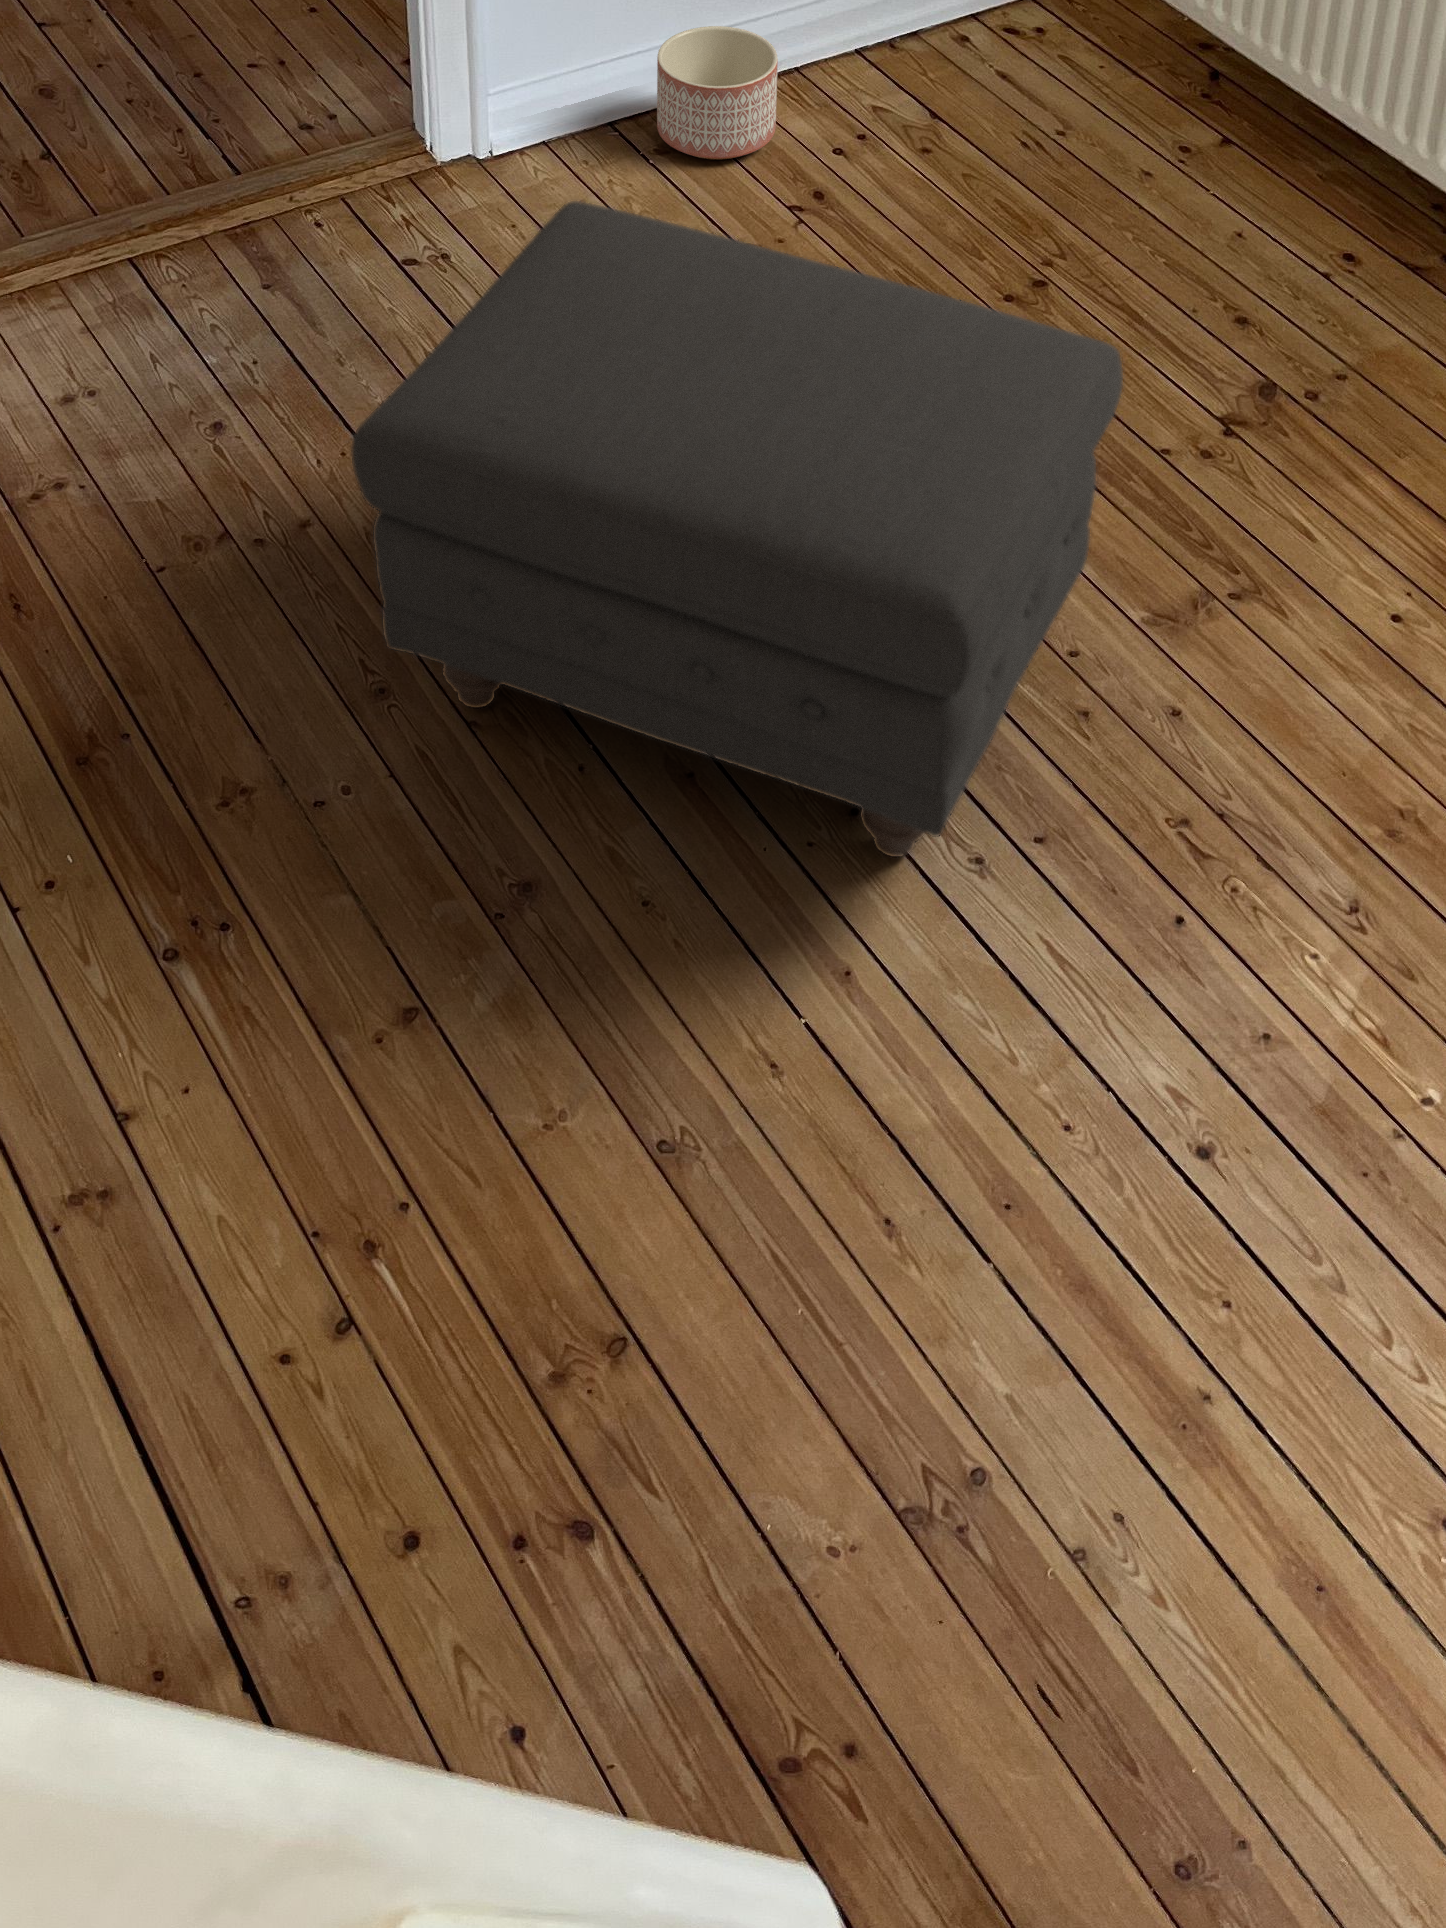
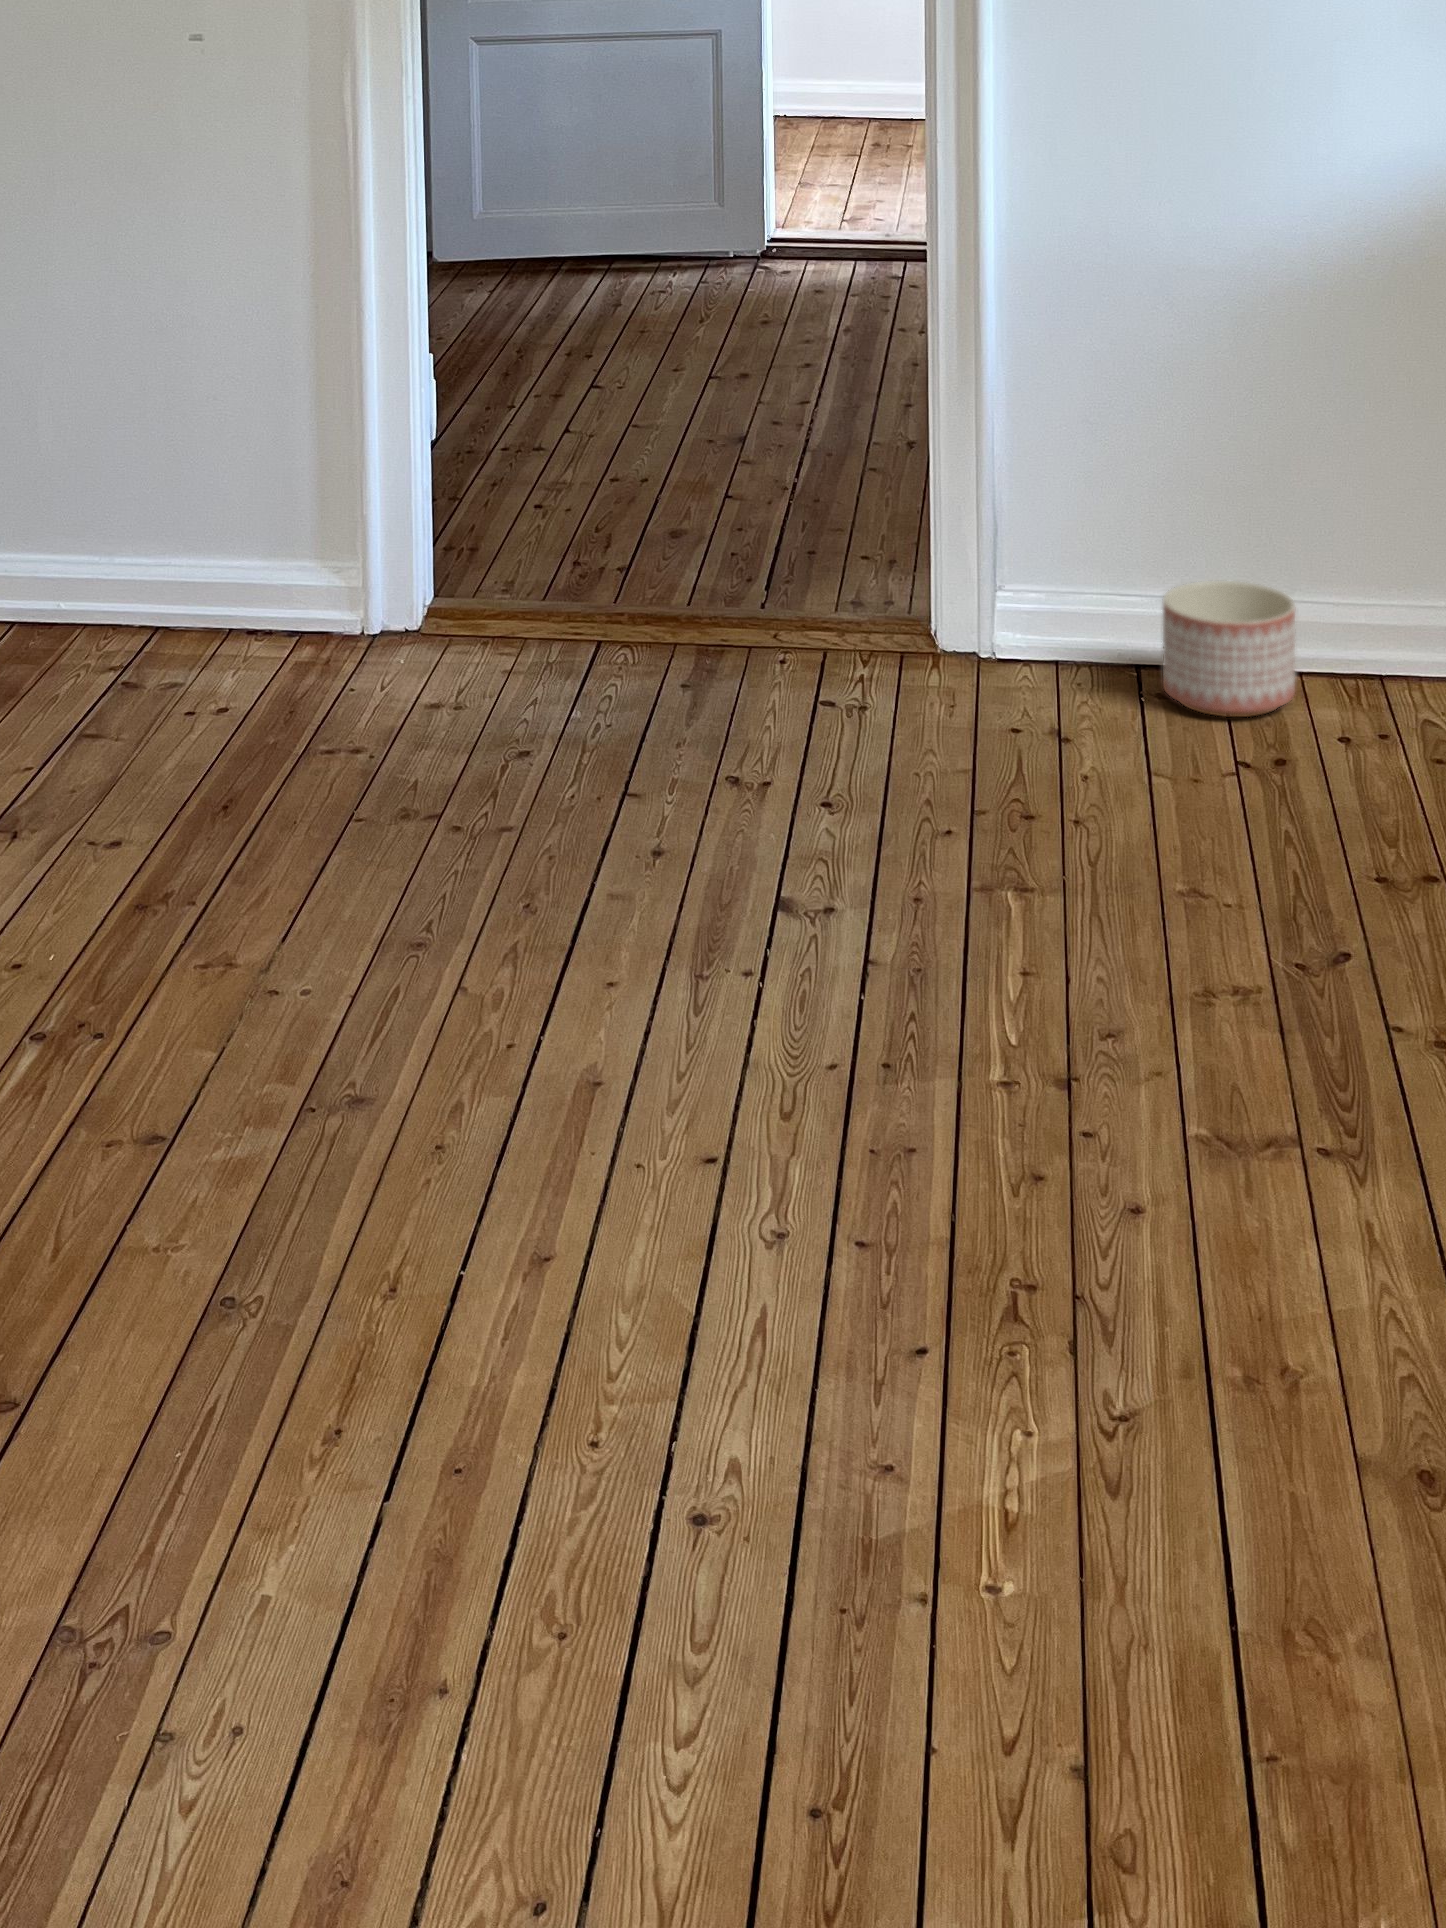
ottoman: present [351,201,1123,857] -> none [373,520,1123,1197]

